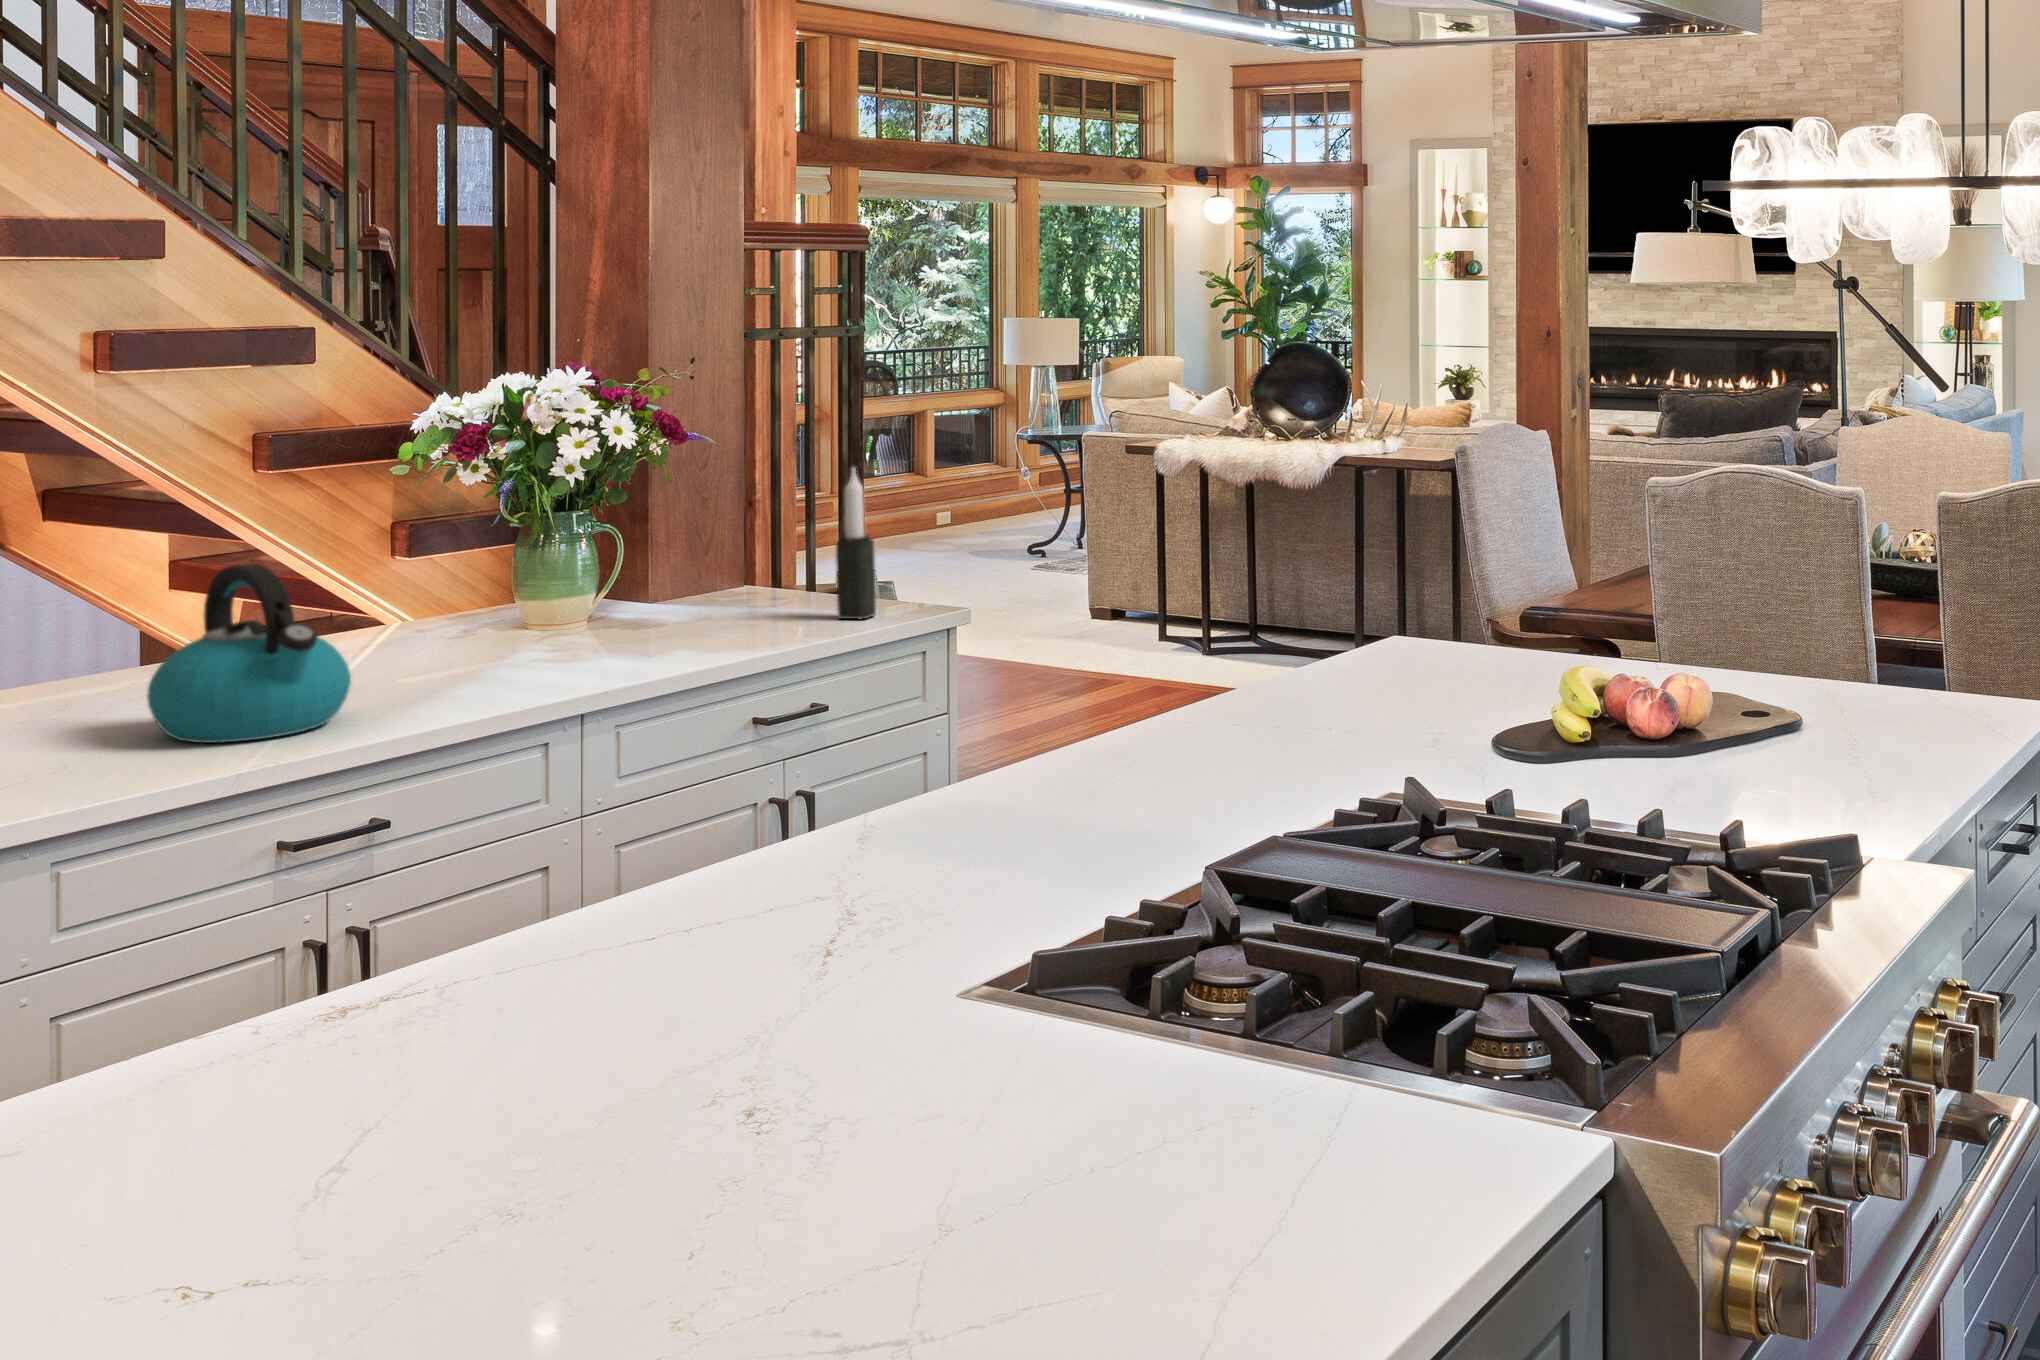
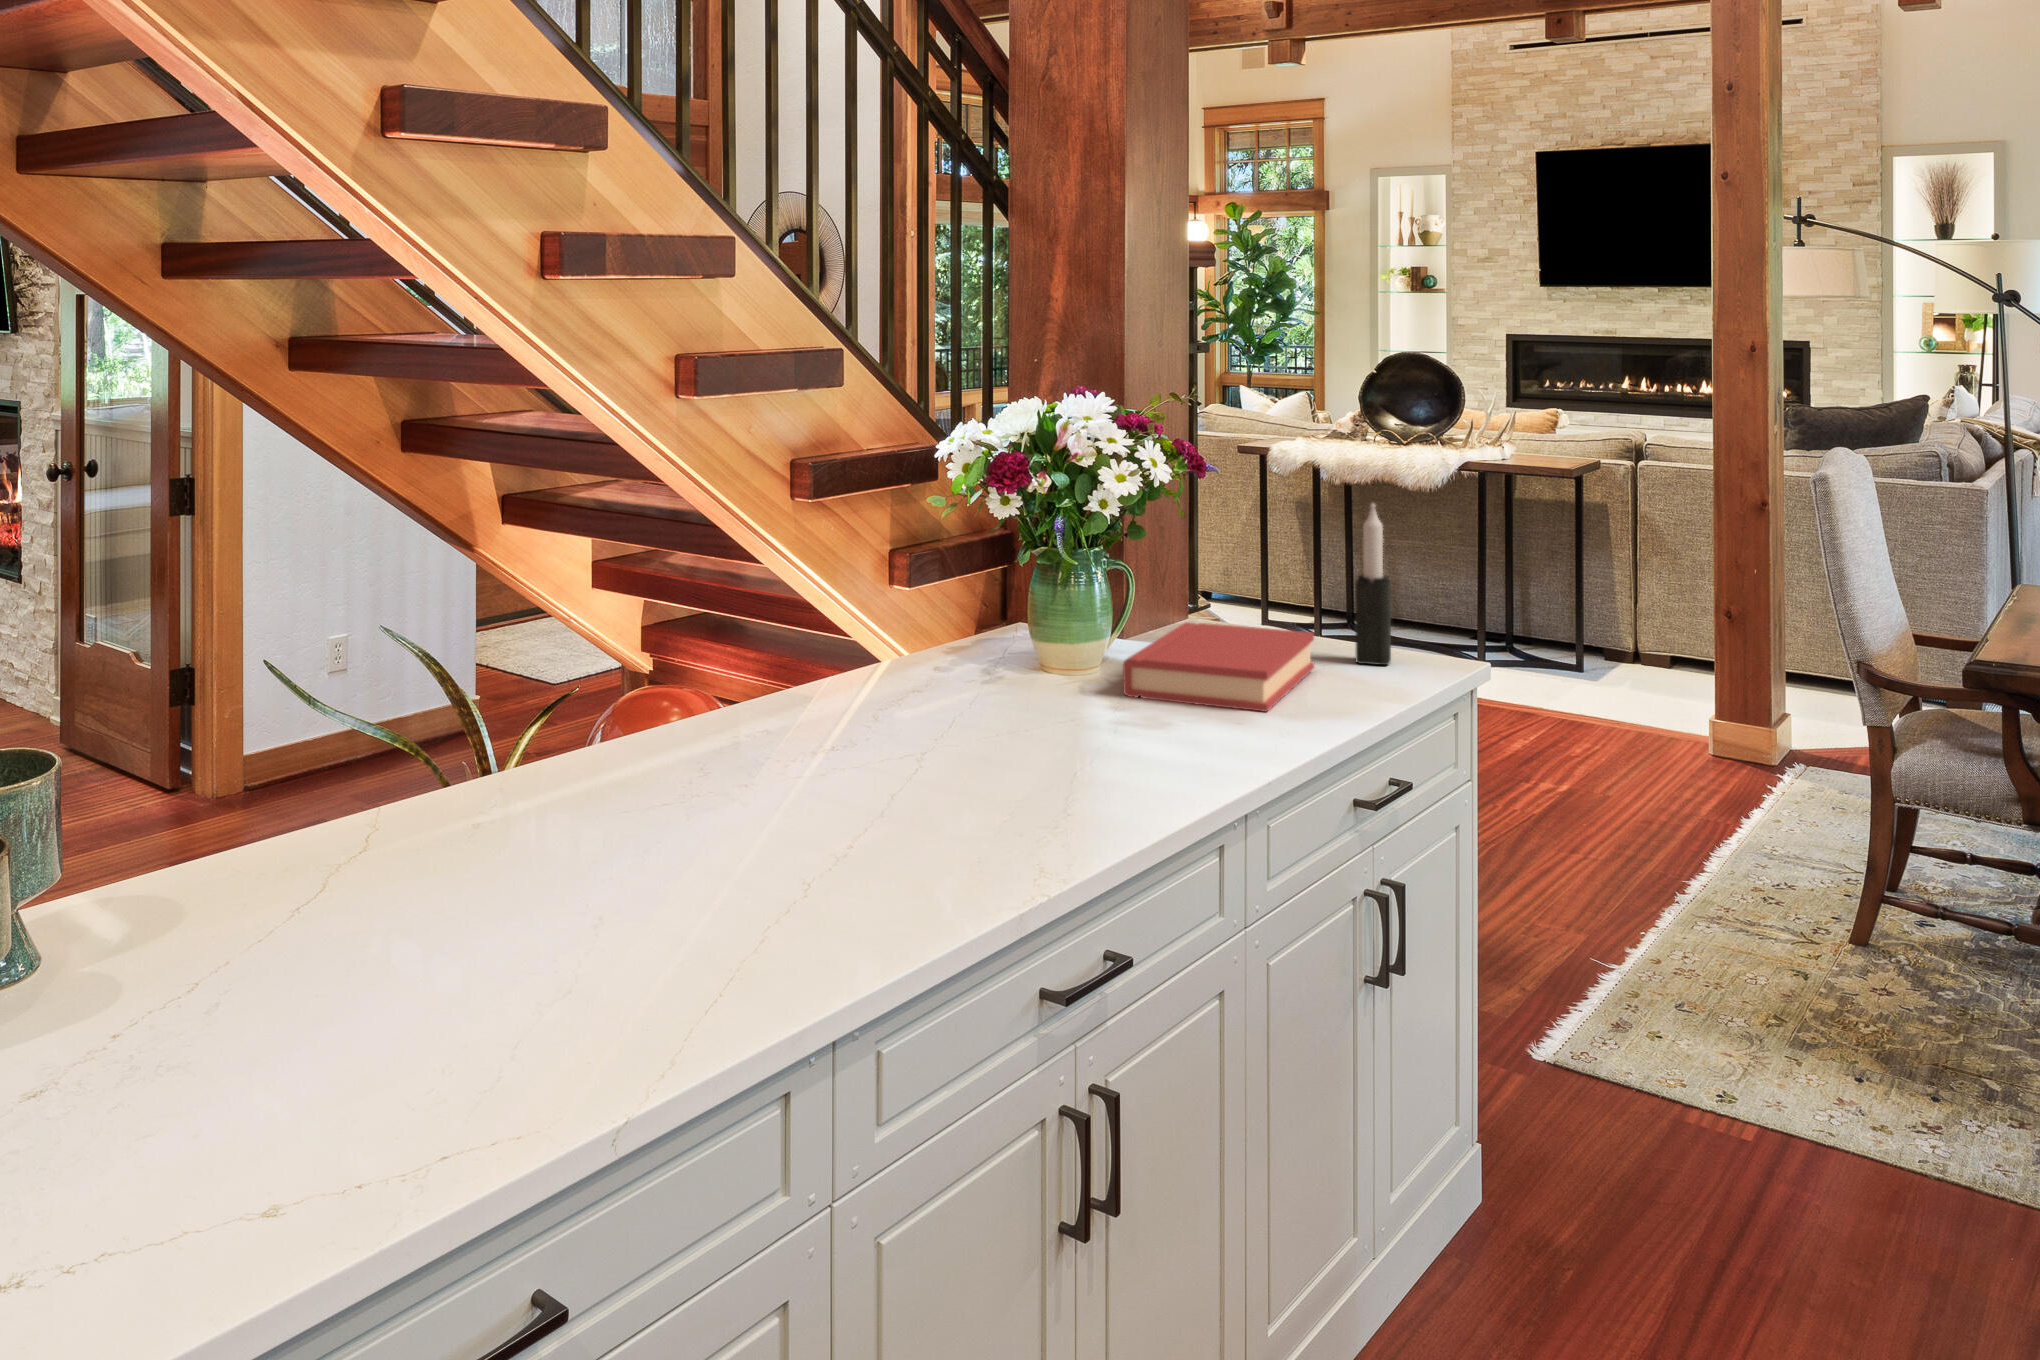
kettle: present [147,564,351,743] -> none [897,625,1090,829]
hardback book: none [548,586,782,656] -> present [1123,622,1314,712]

